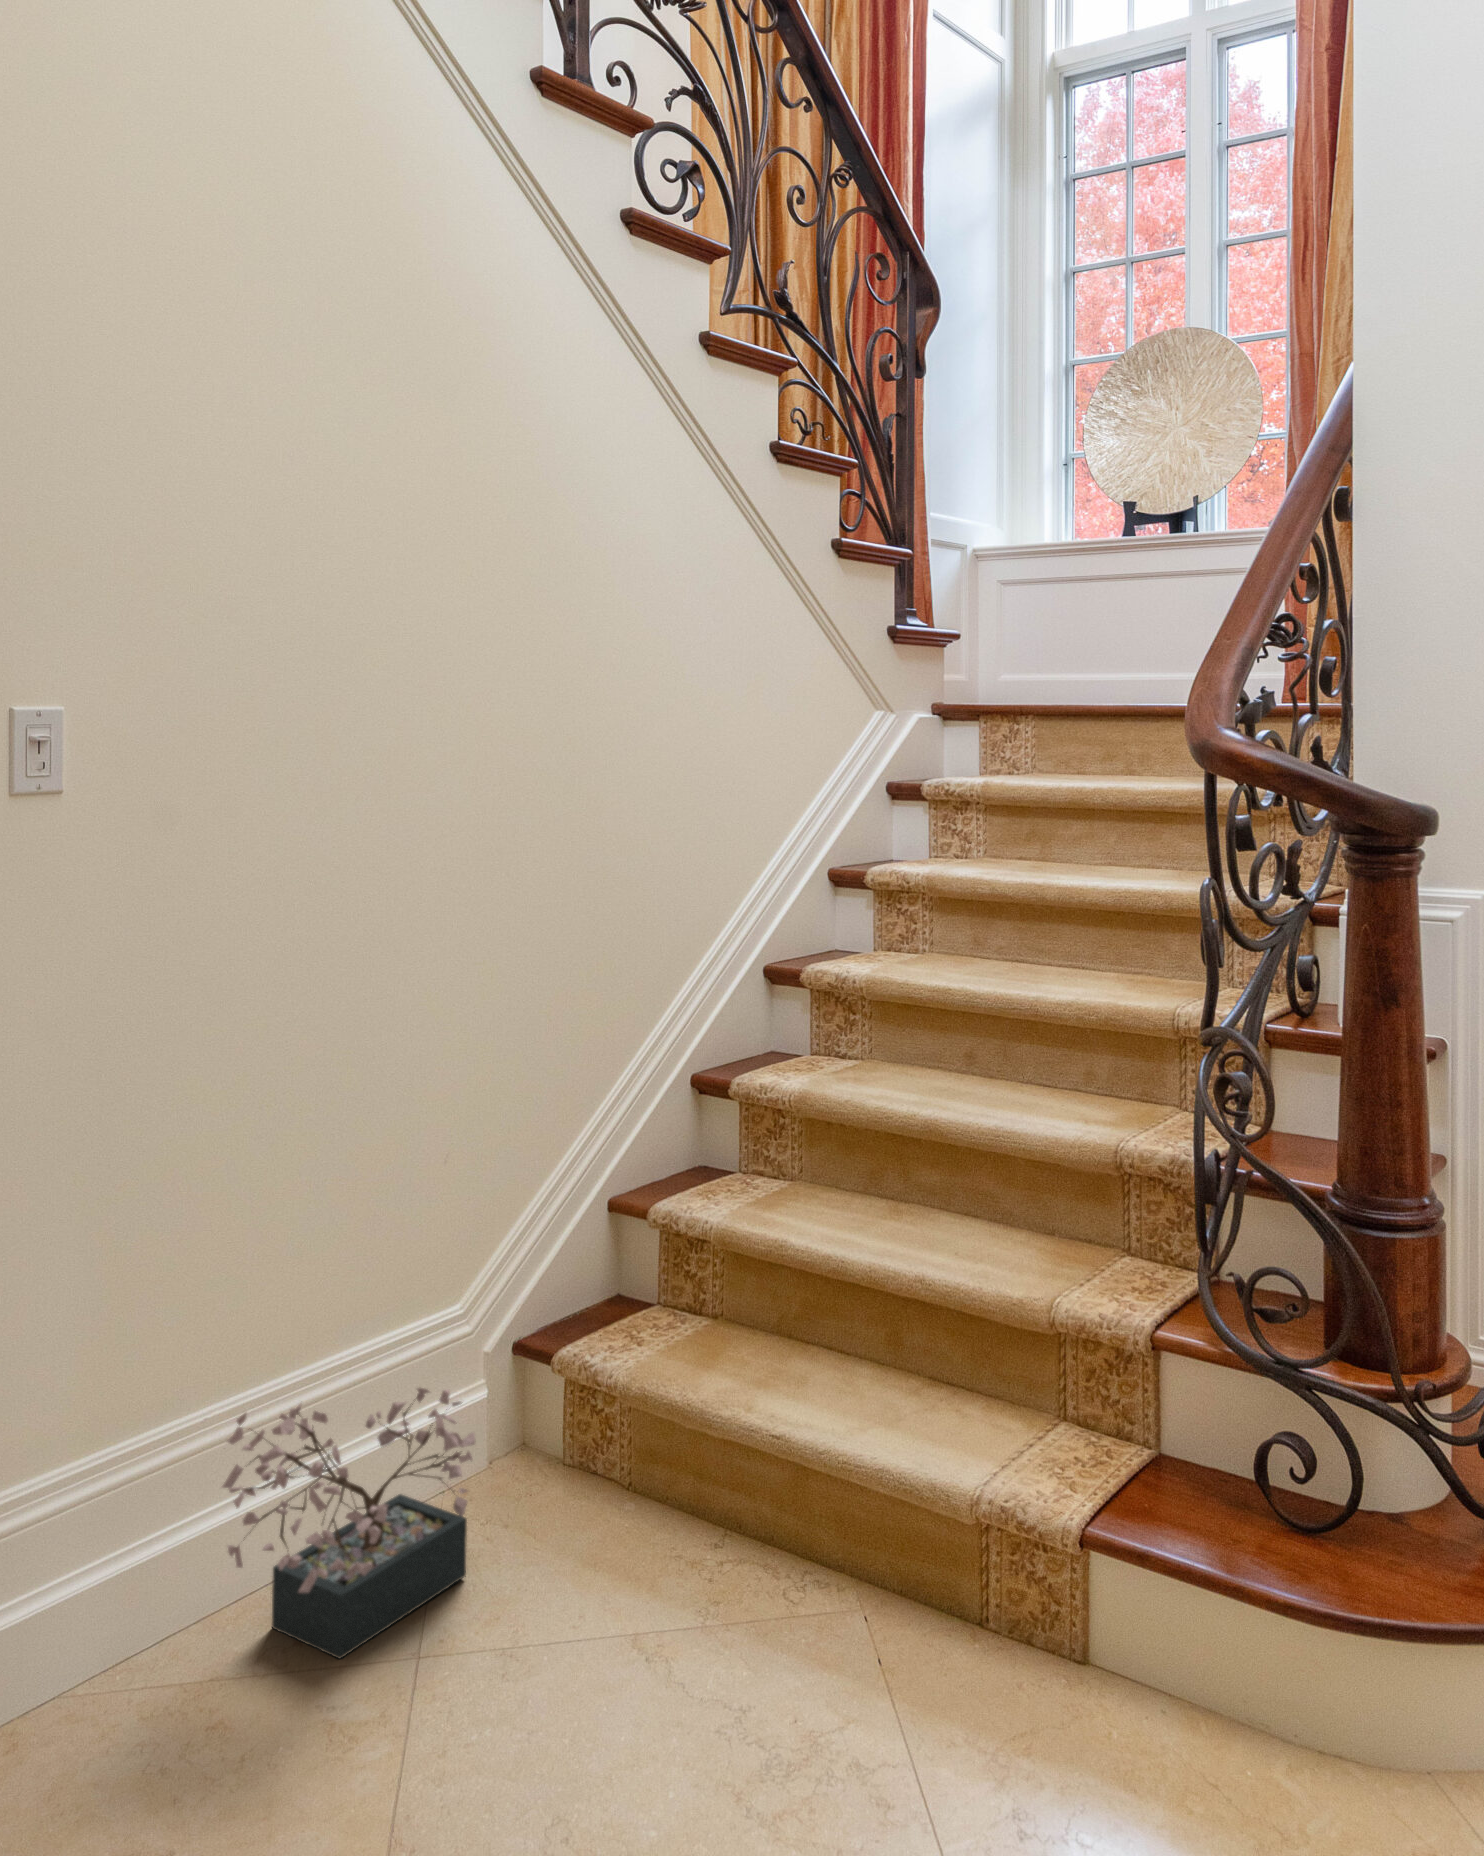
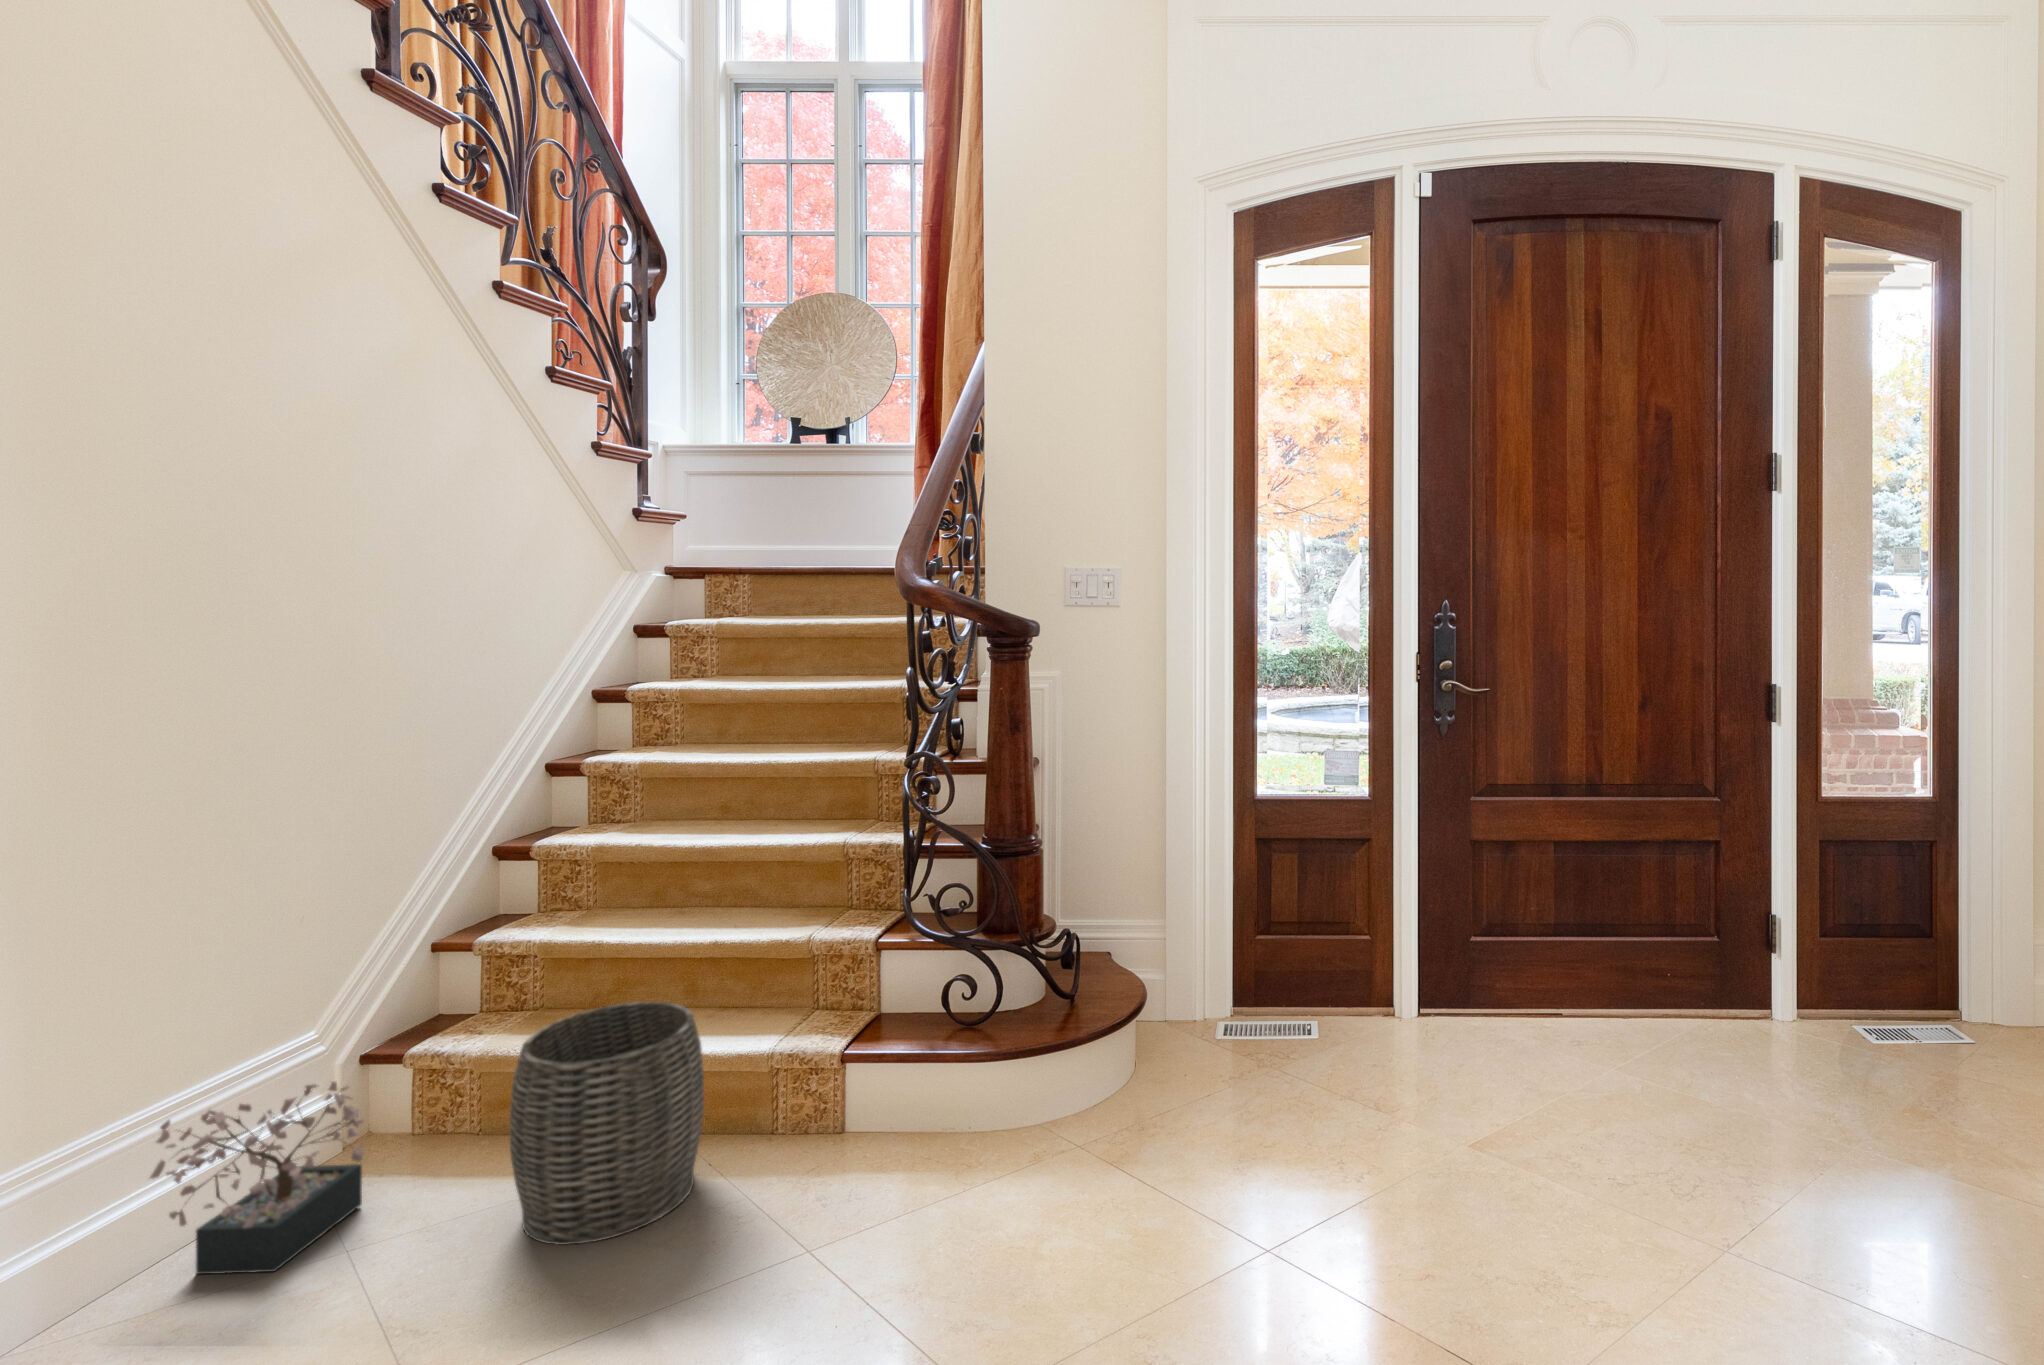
woven basket: none [600,1365,865,1769] -> present [510,1002,704,1245]

